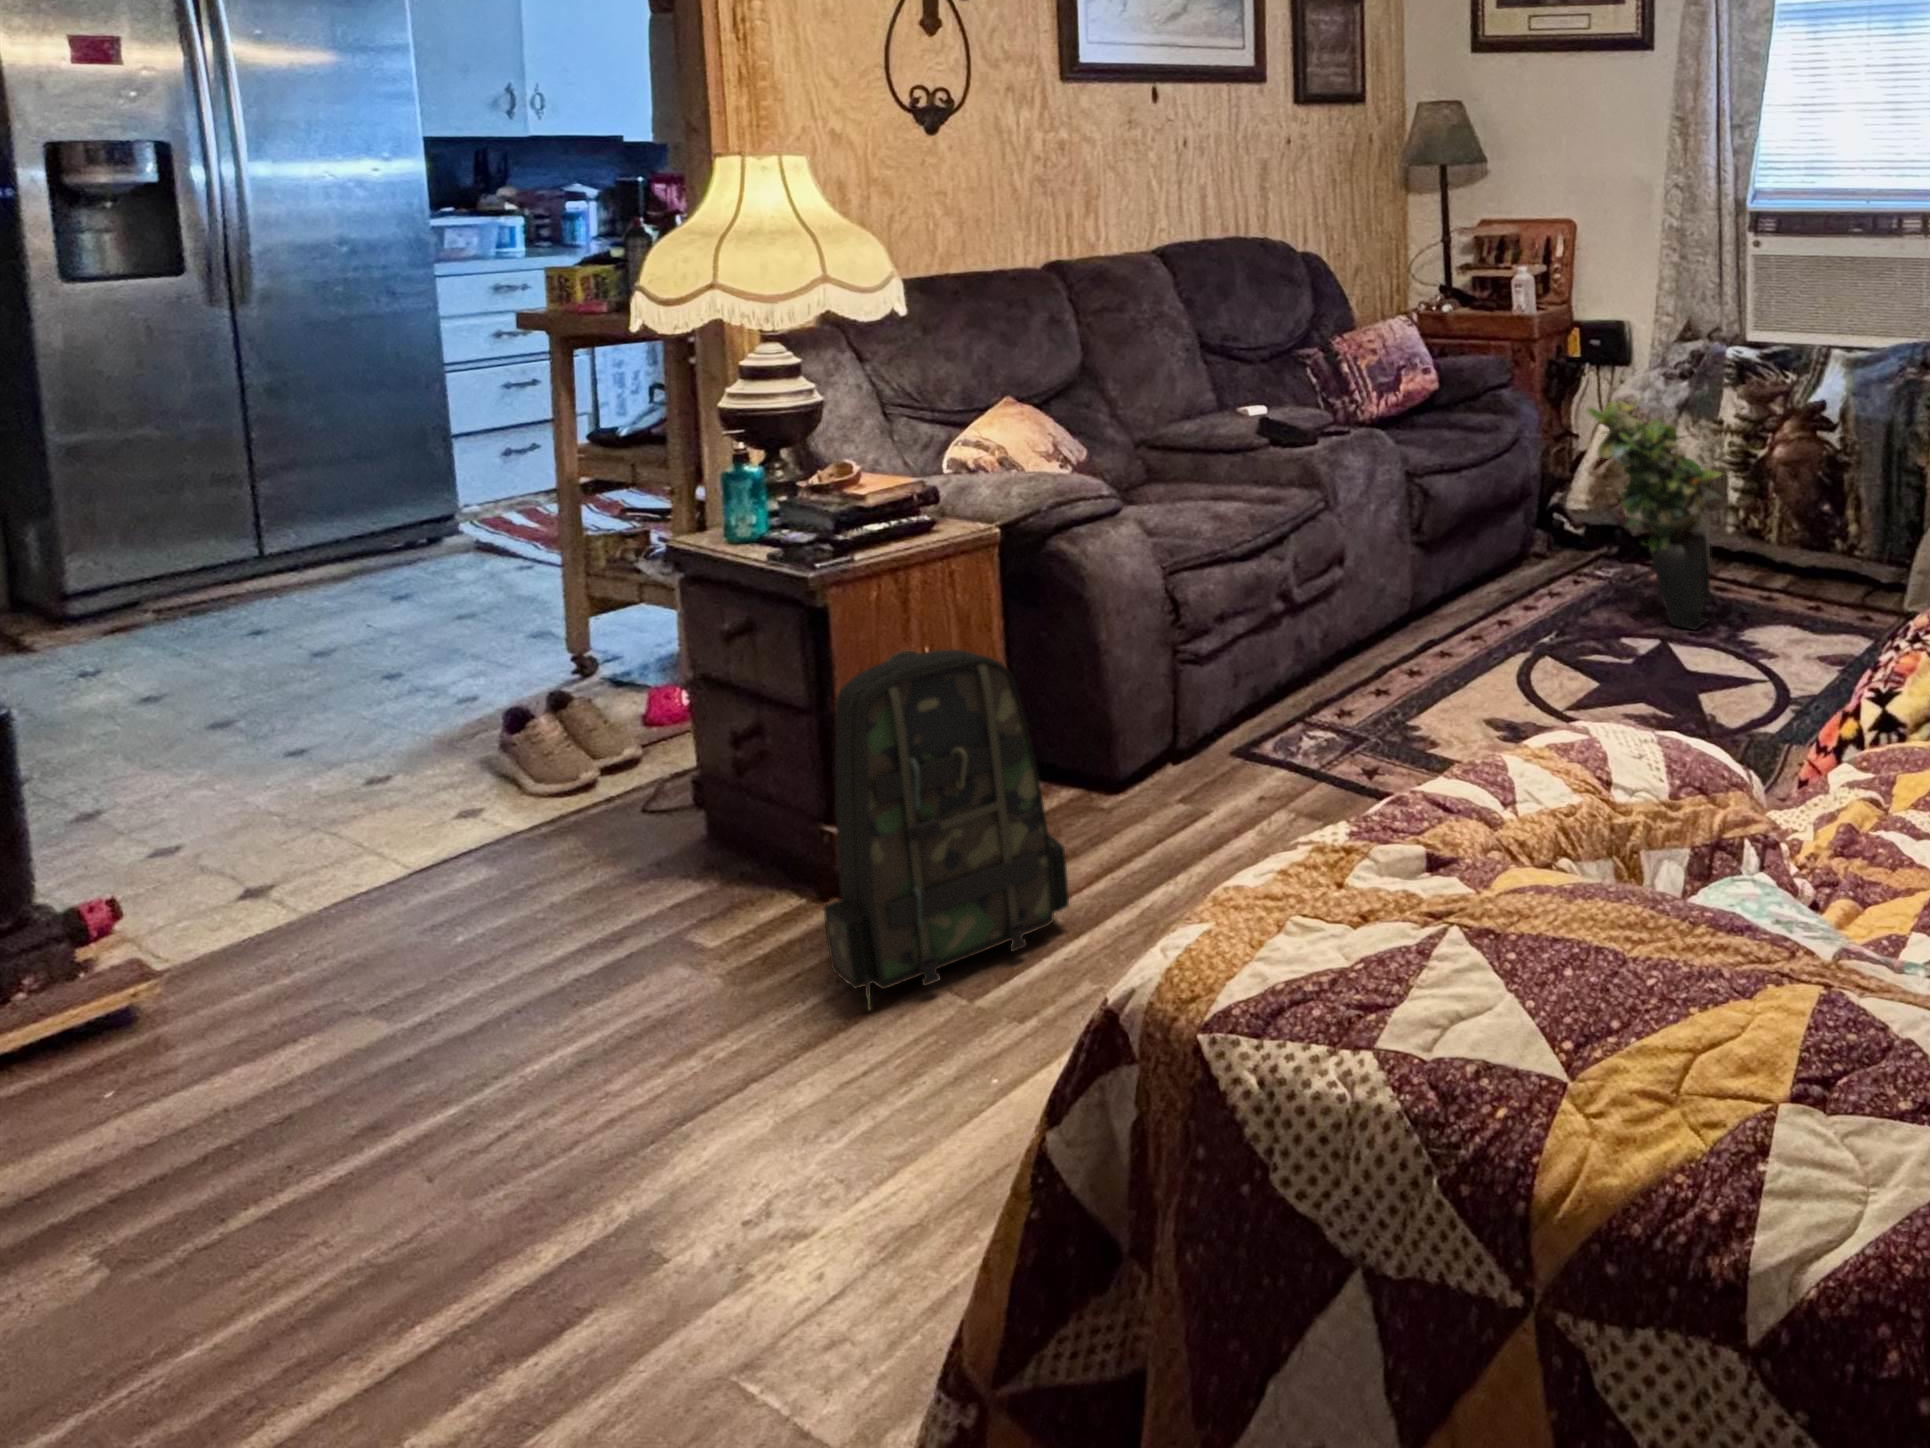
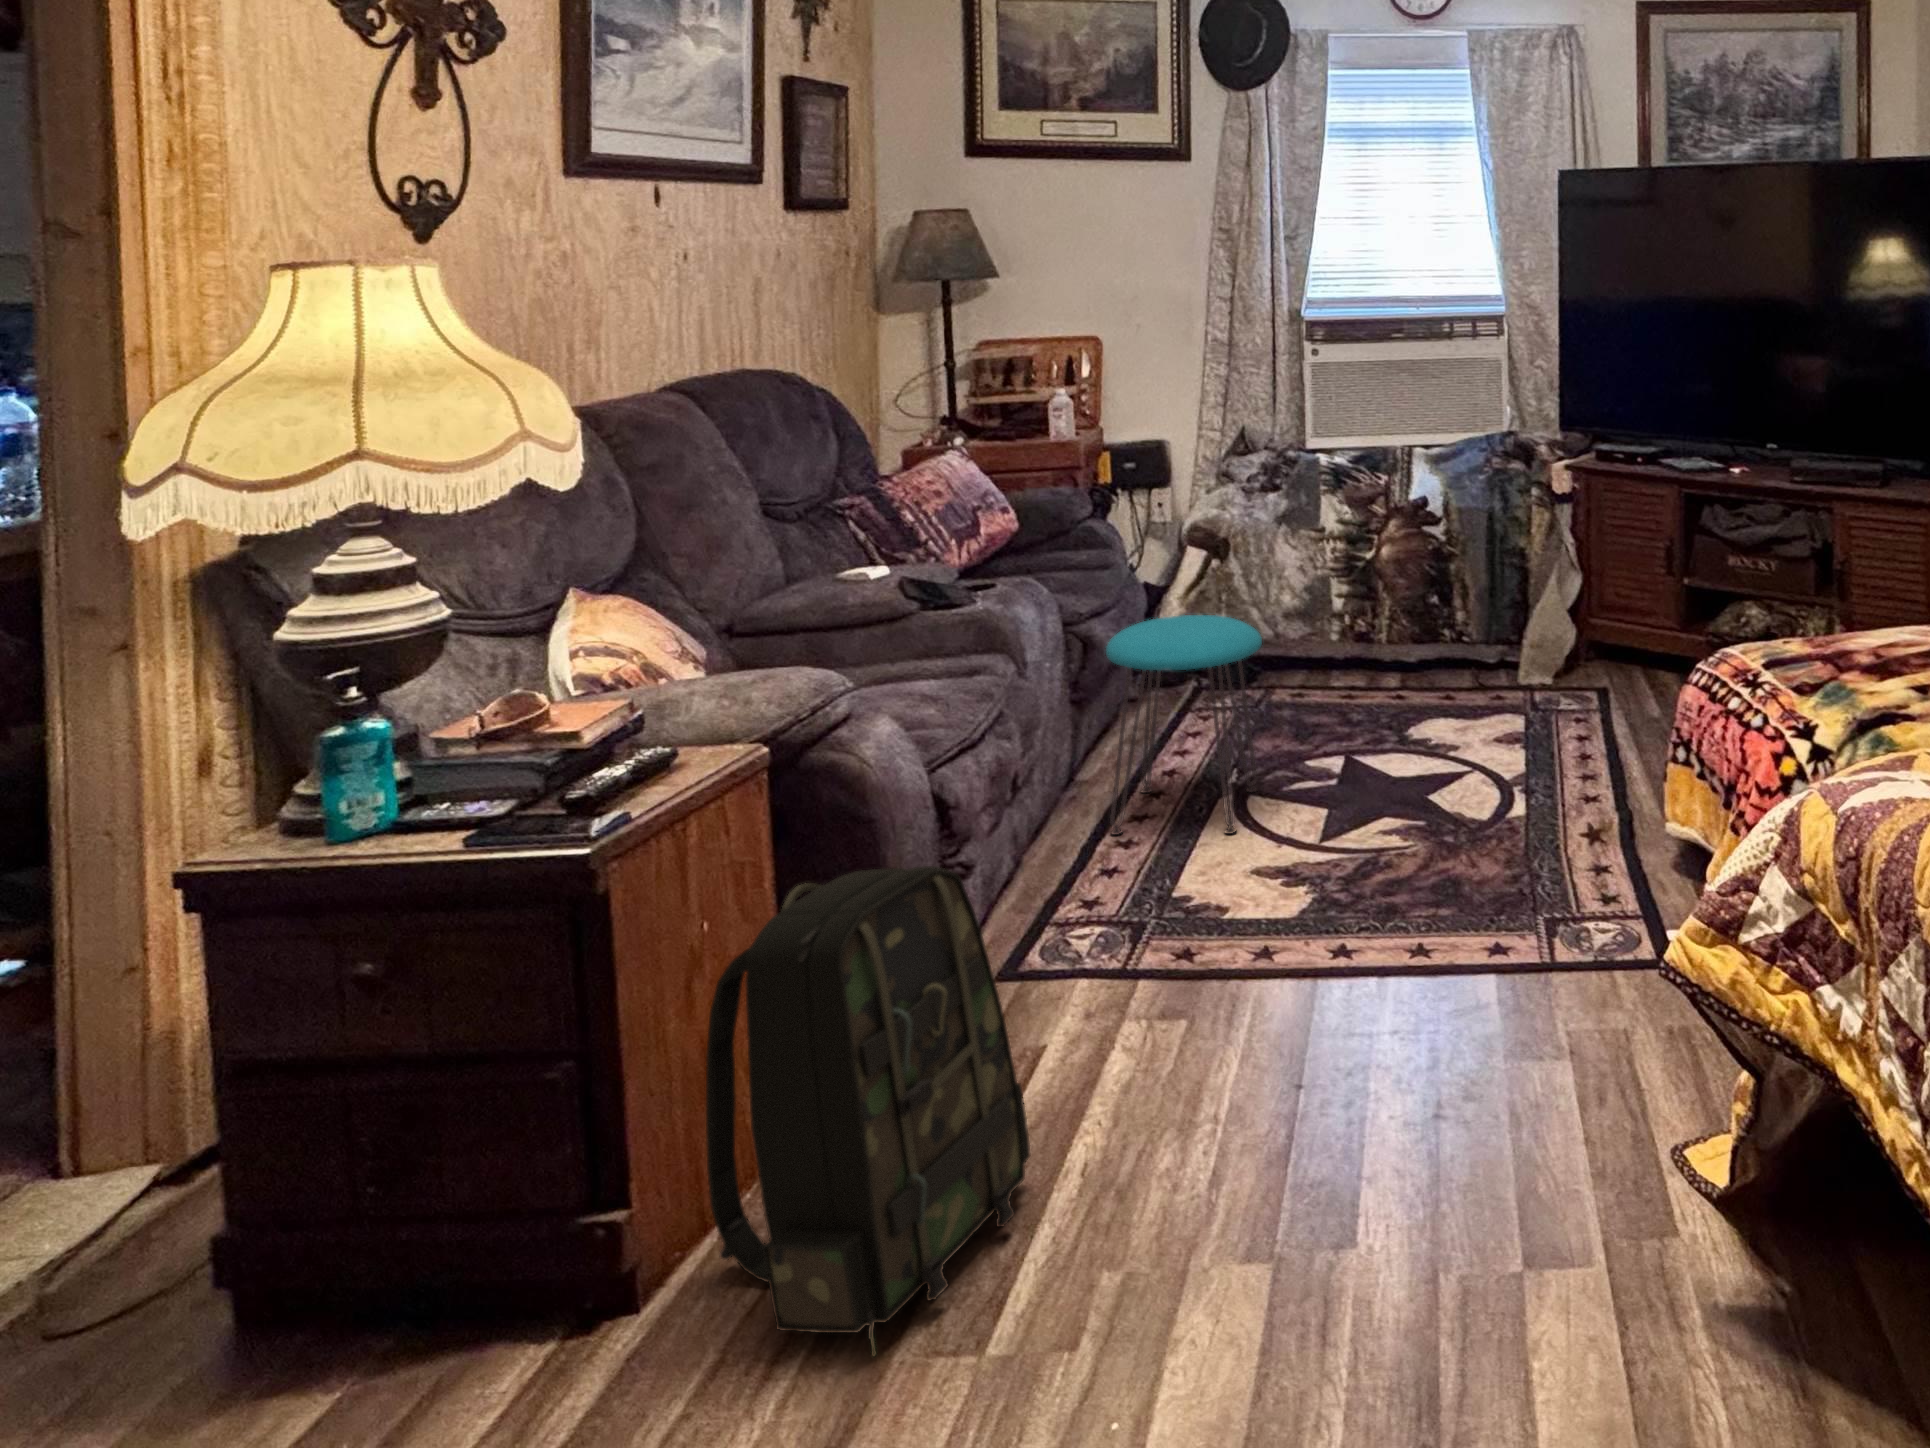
potted plant: present [1586,401,1723,630] -> none [1245,506,1389,735]
stool: none [1397,487,1550,694] -> present [1106,615,1262,835]

